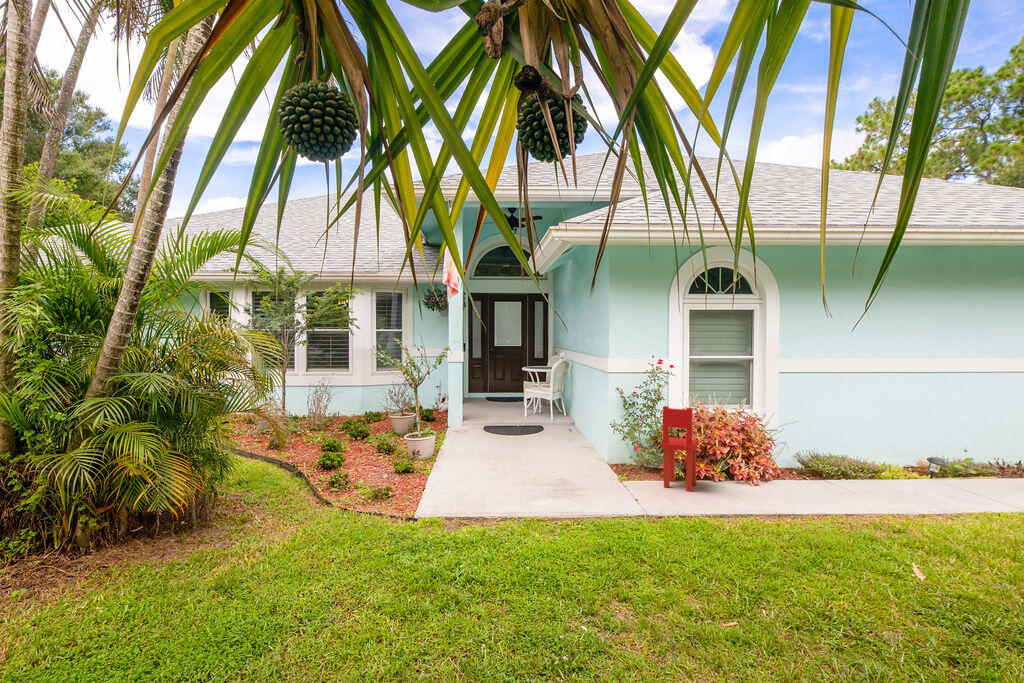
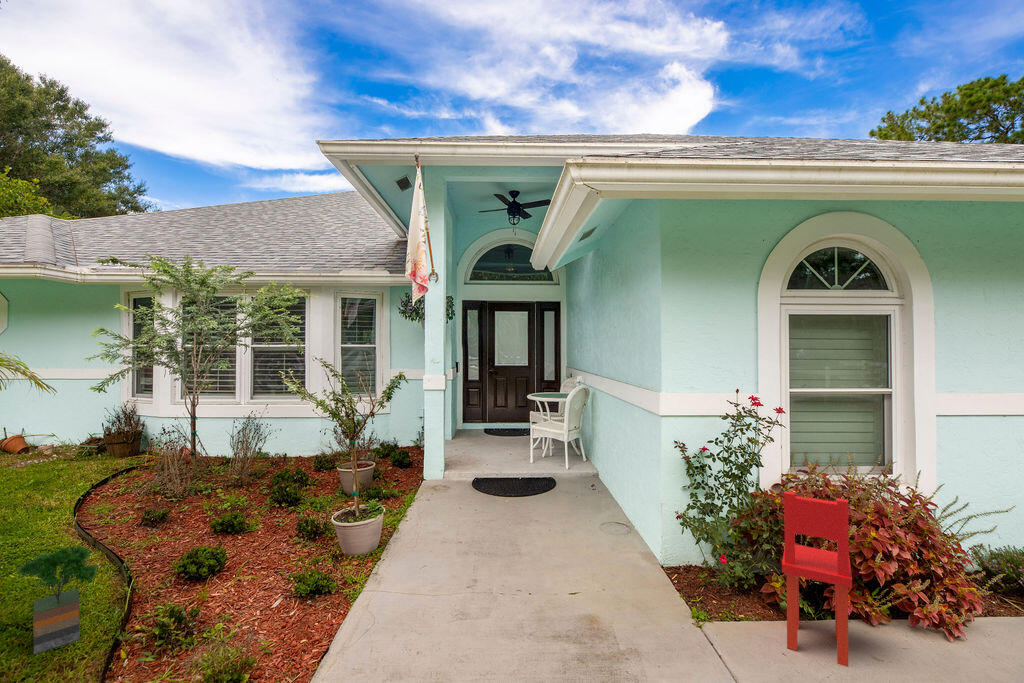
potted tree: none [256,440,295,493] -> present [17,545,99,654]

